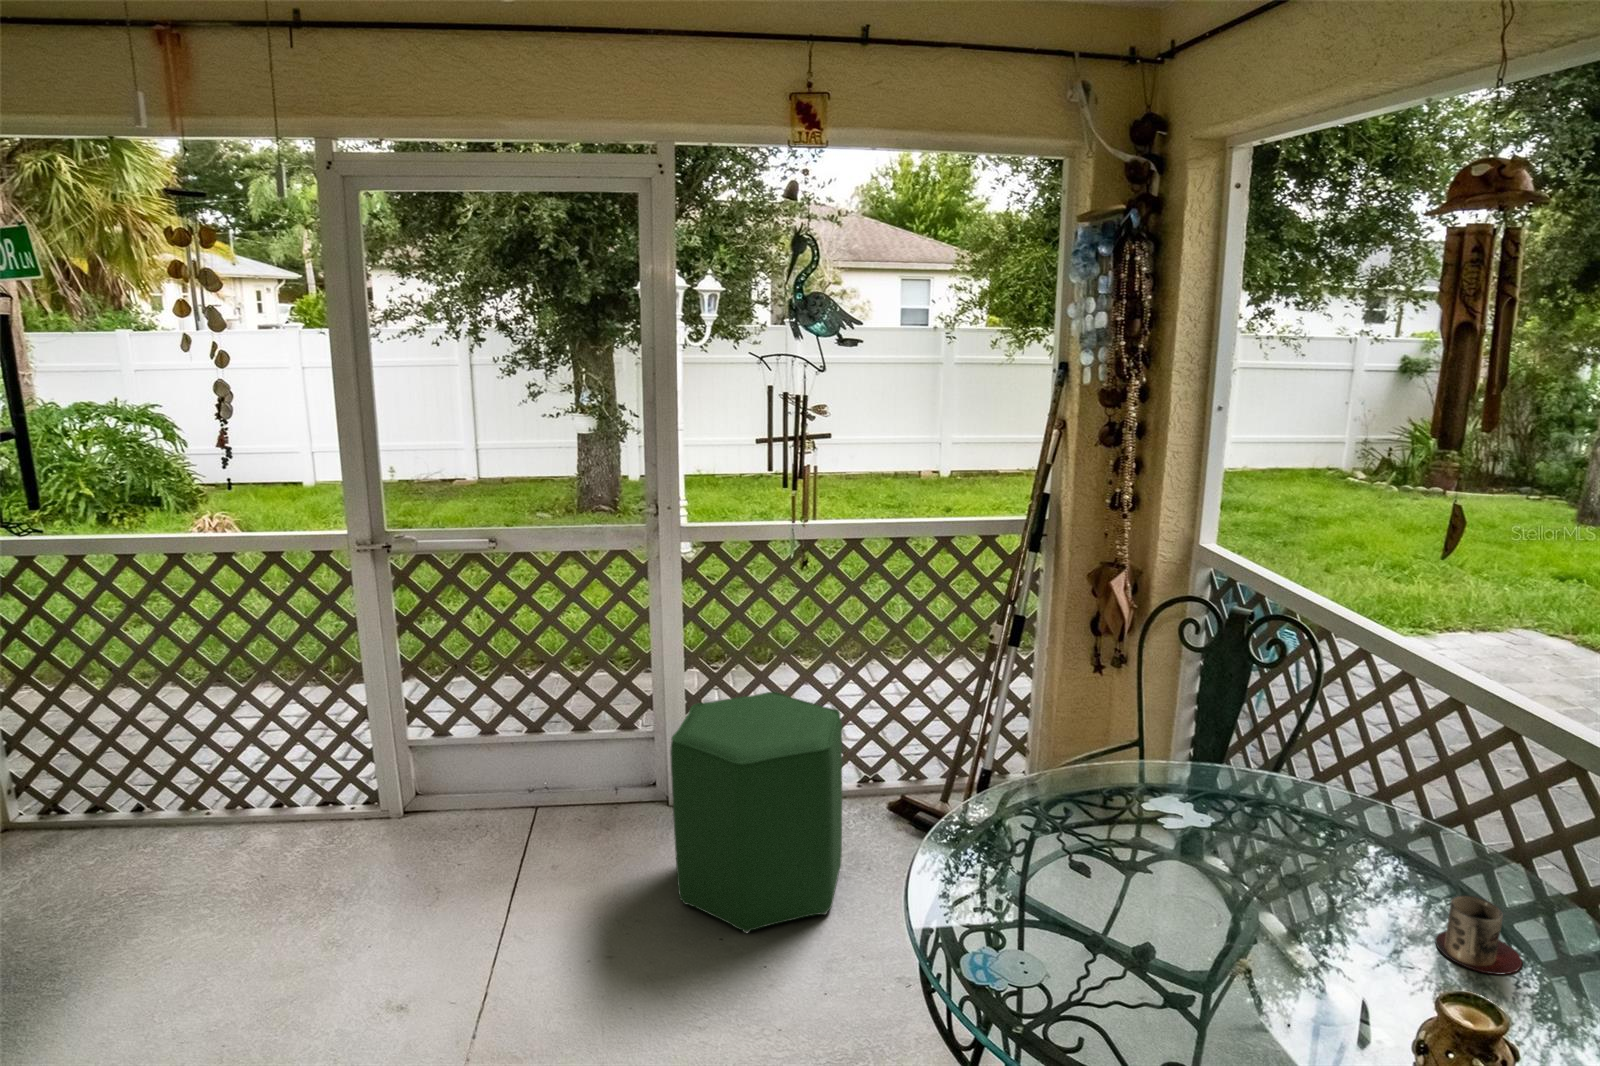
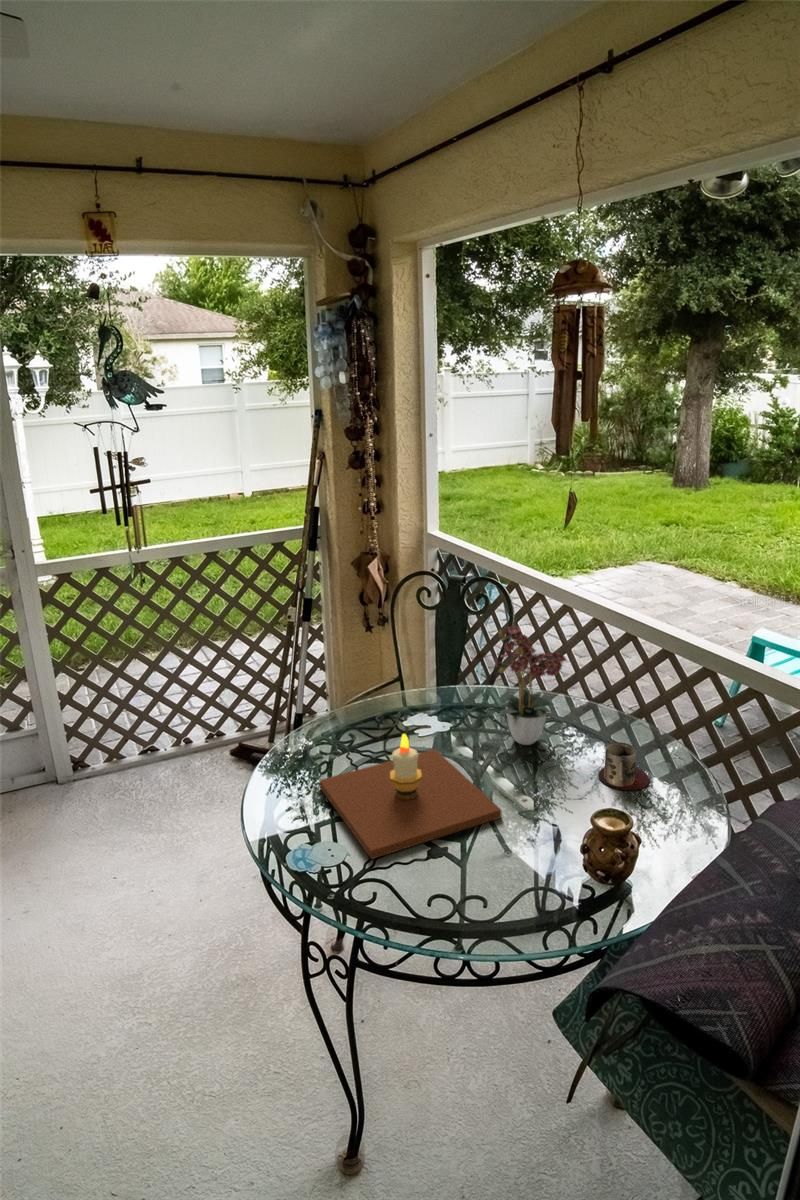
flower arrangement: none [1277,686,1412,874] -> present [495,626,567,745]
ottoman: present [670,692,842,933] -> none [44,681,197,867]
candle: none [1012,825,1272,989] -> present [319,734,501,859]

